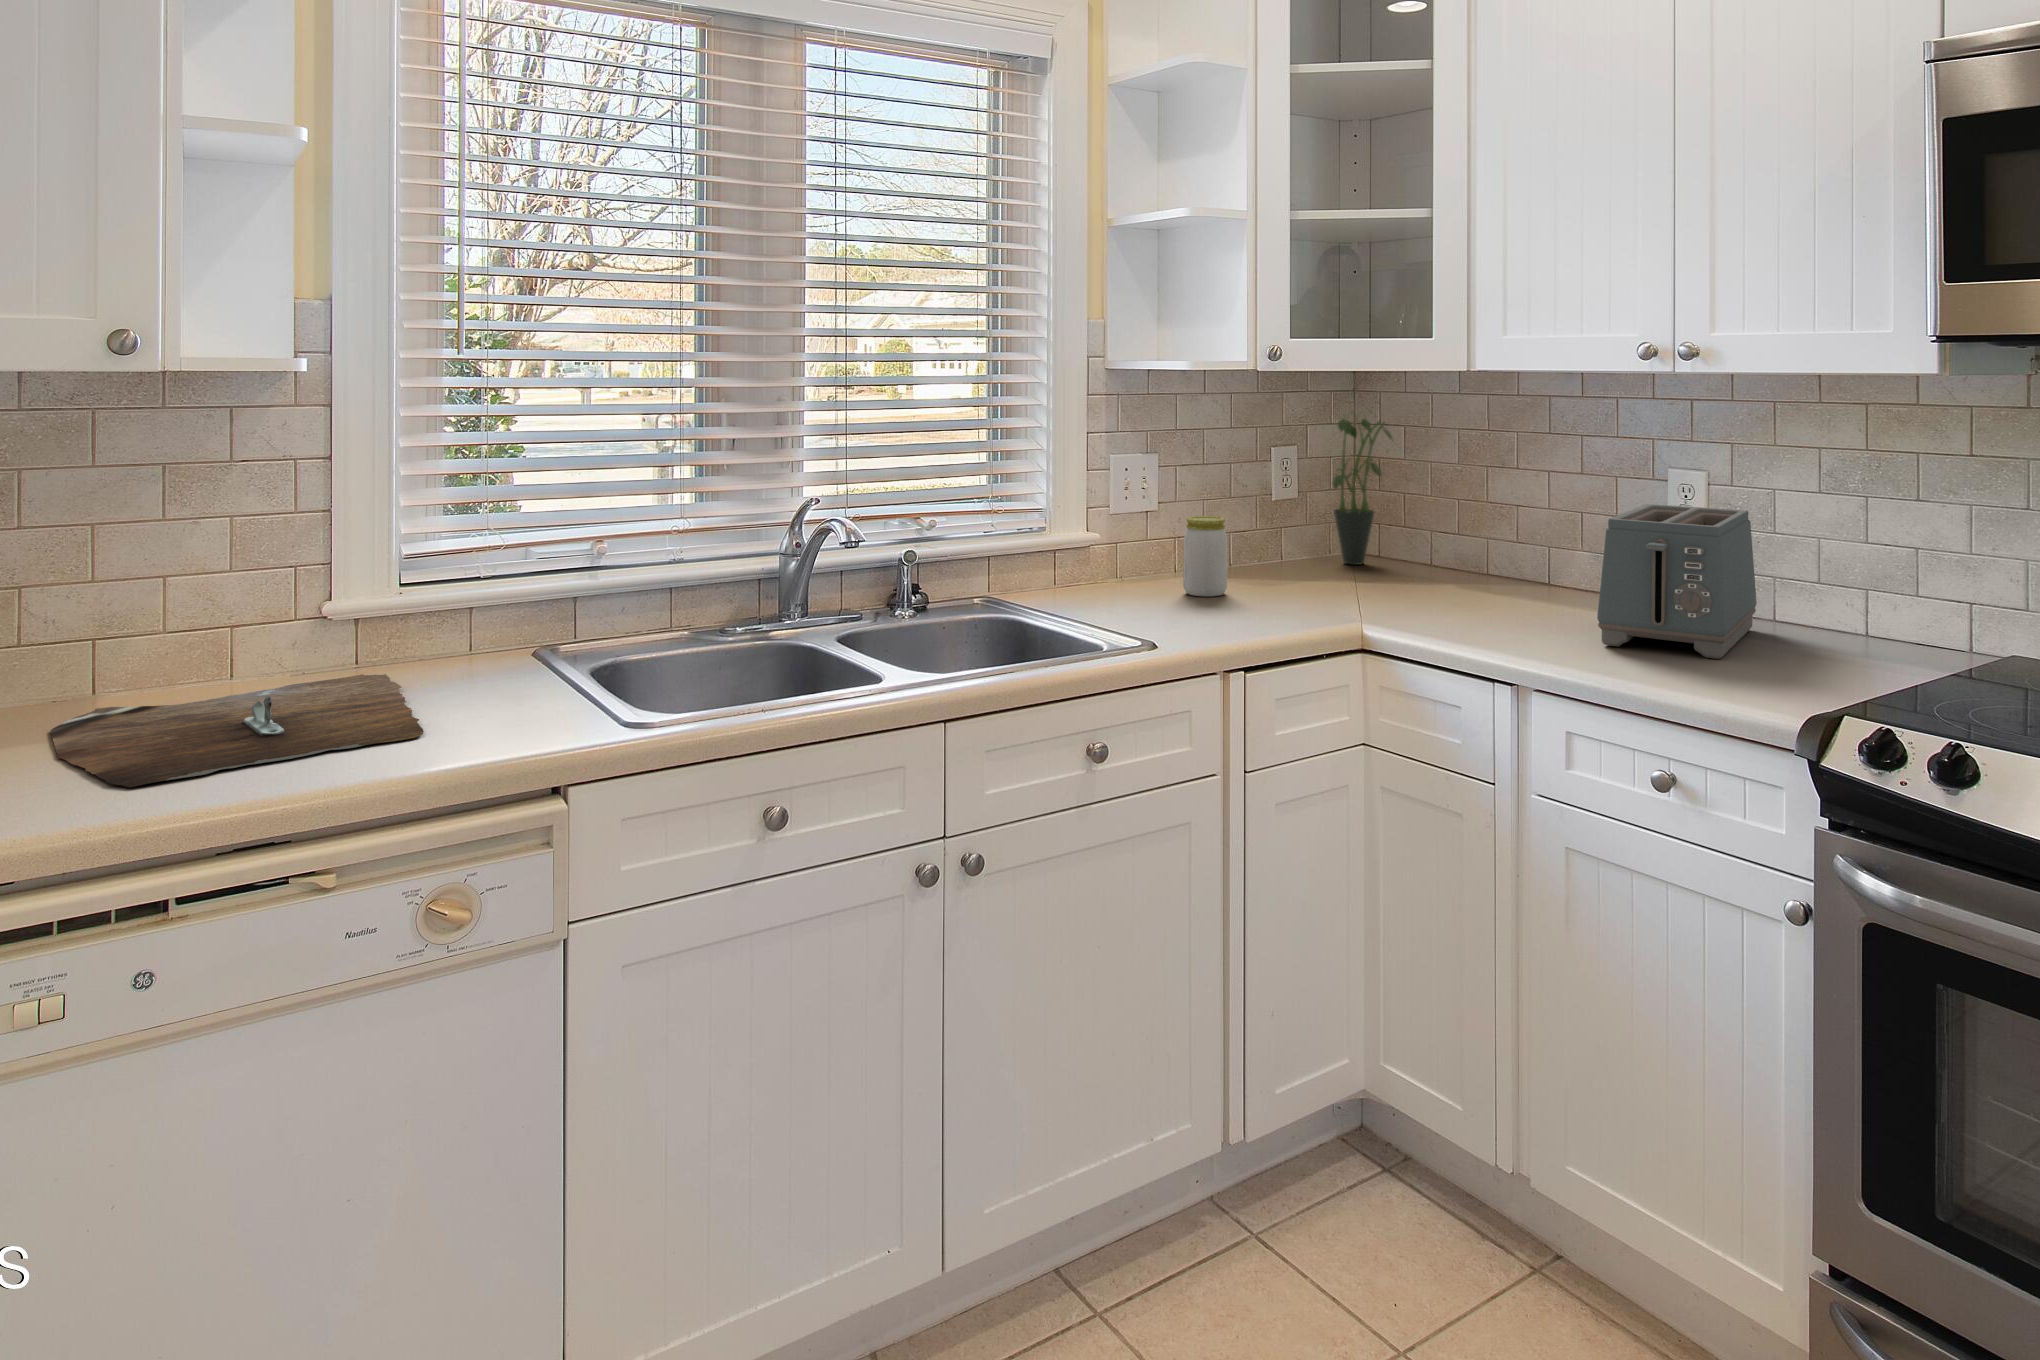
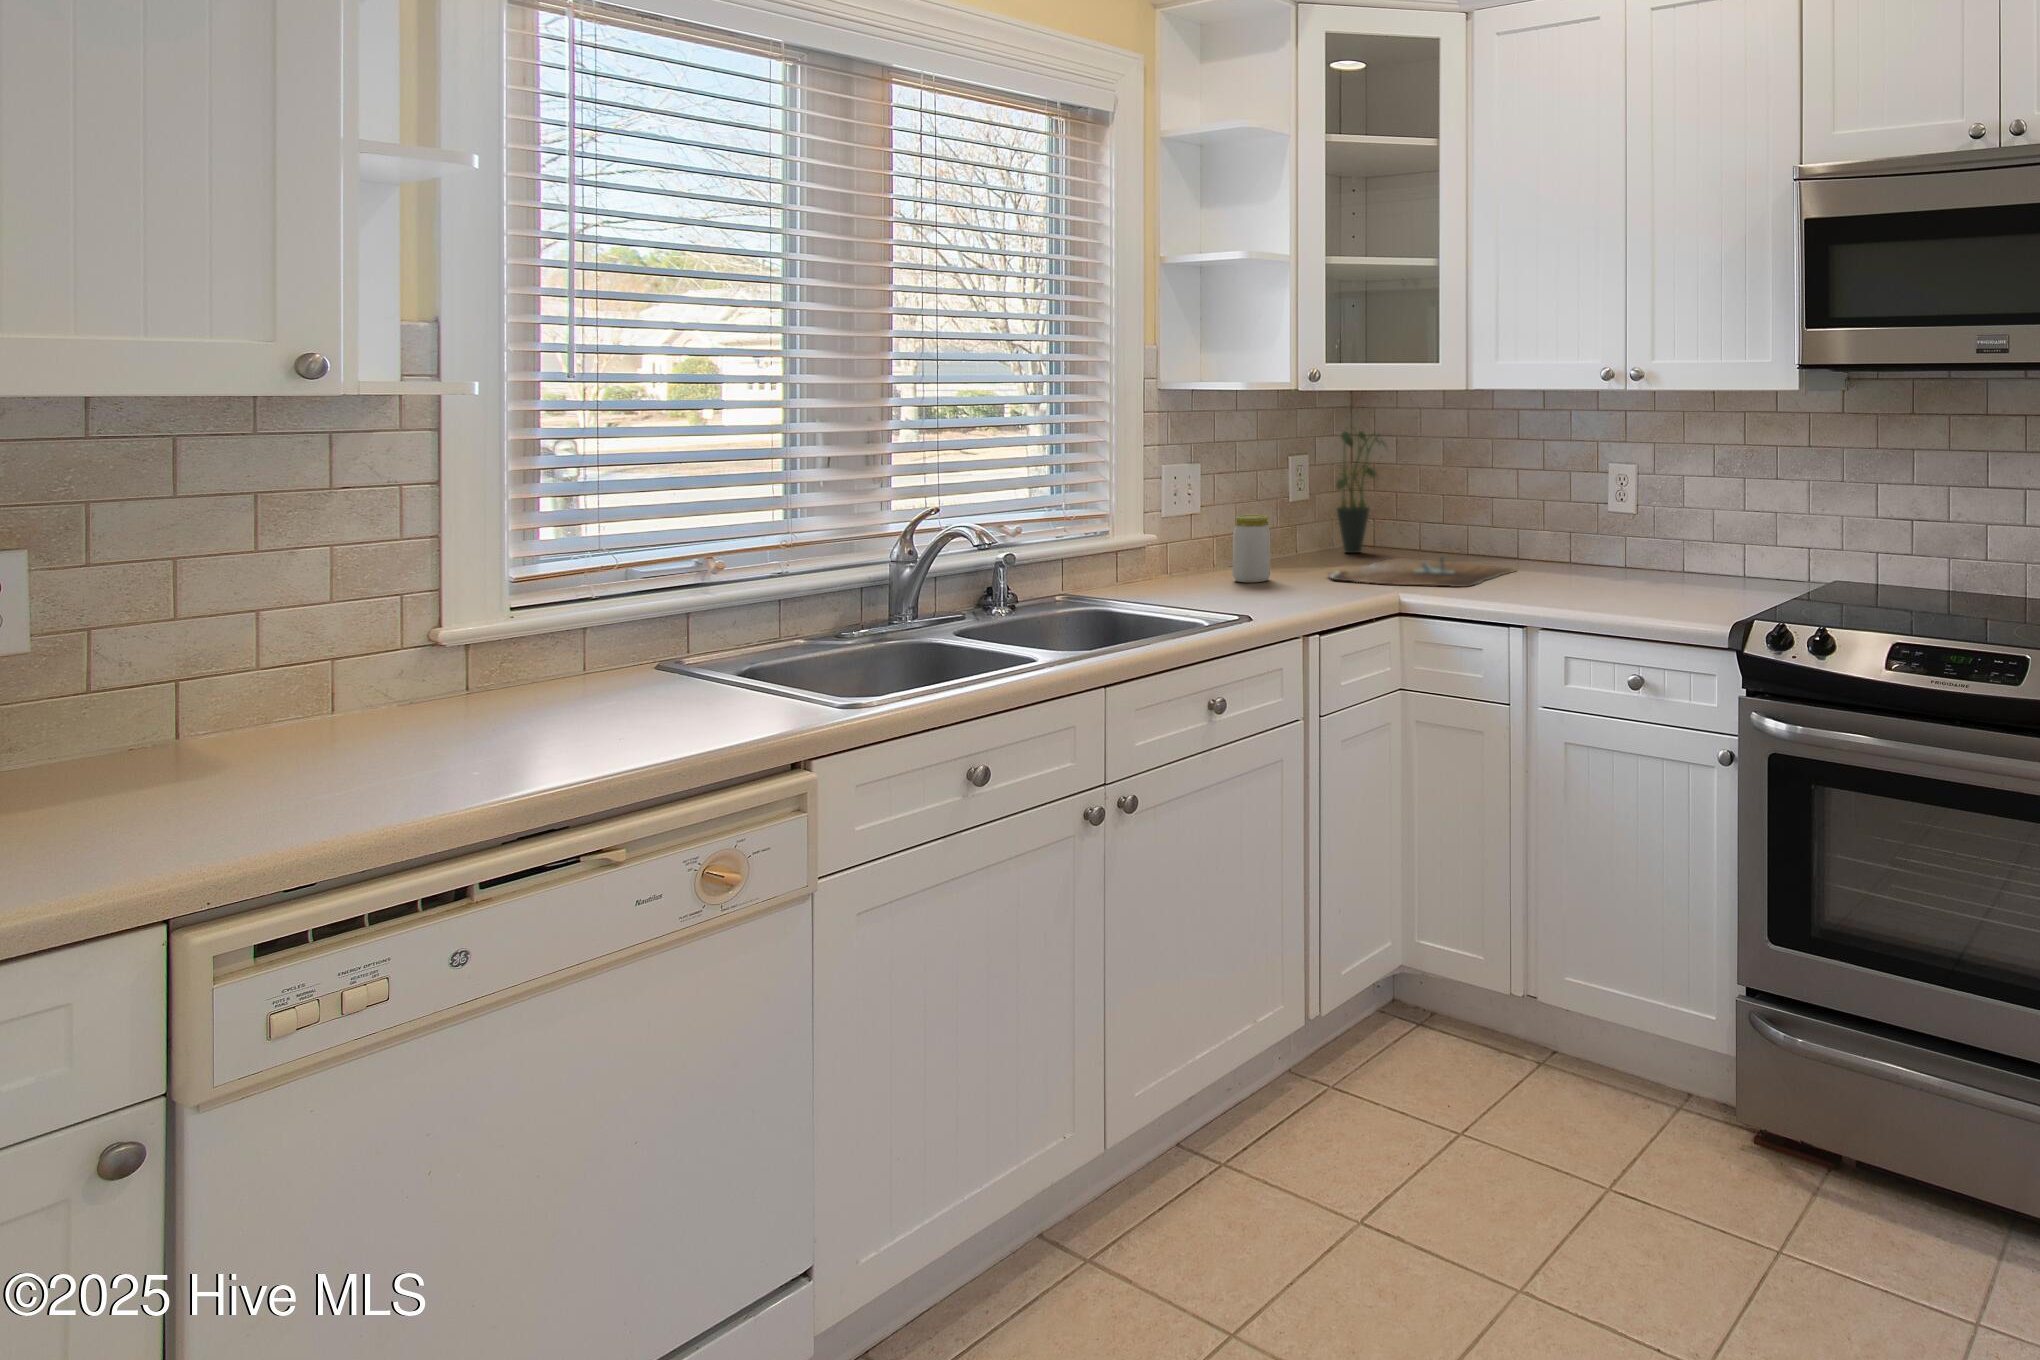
toaster: present [1597,504,1757,659] -> none [1576,489,1673,596]
cutting board: present [51,674,424,787] -> present [1329,557,1515,587]

